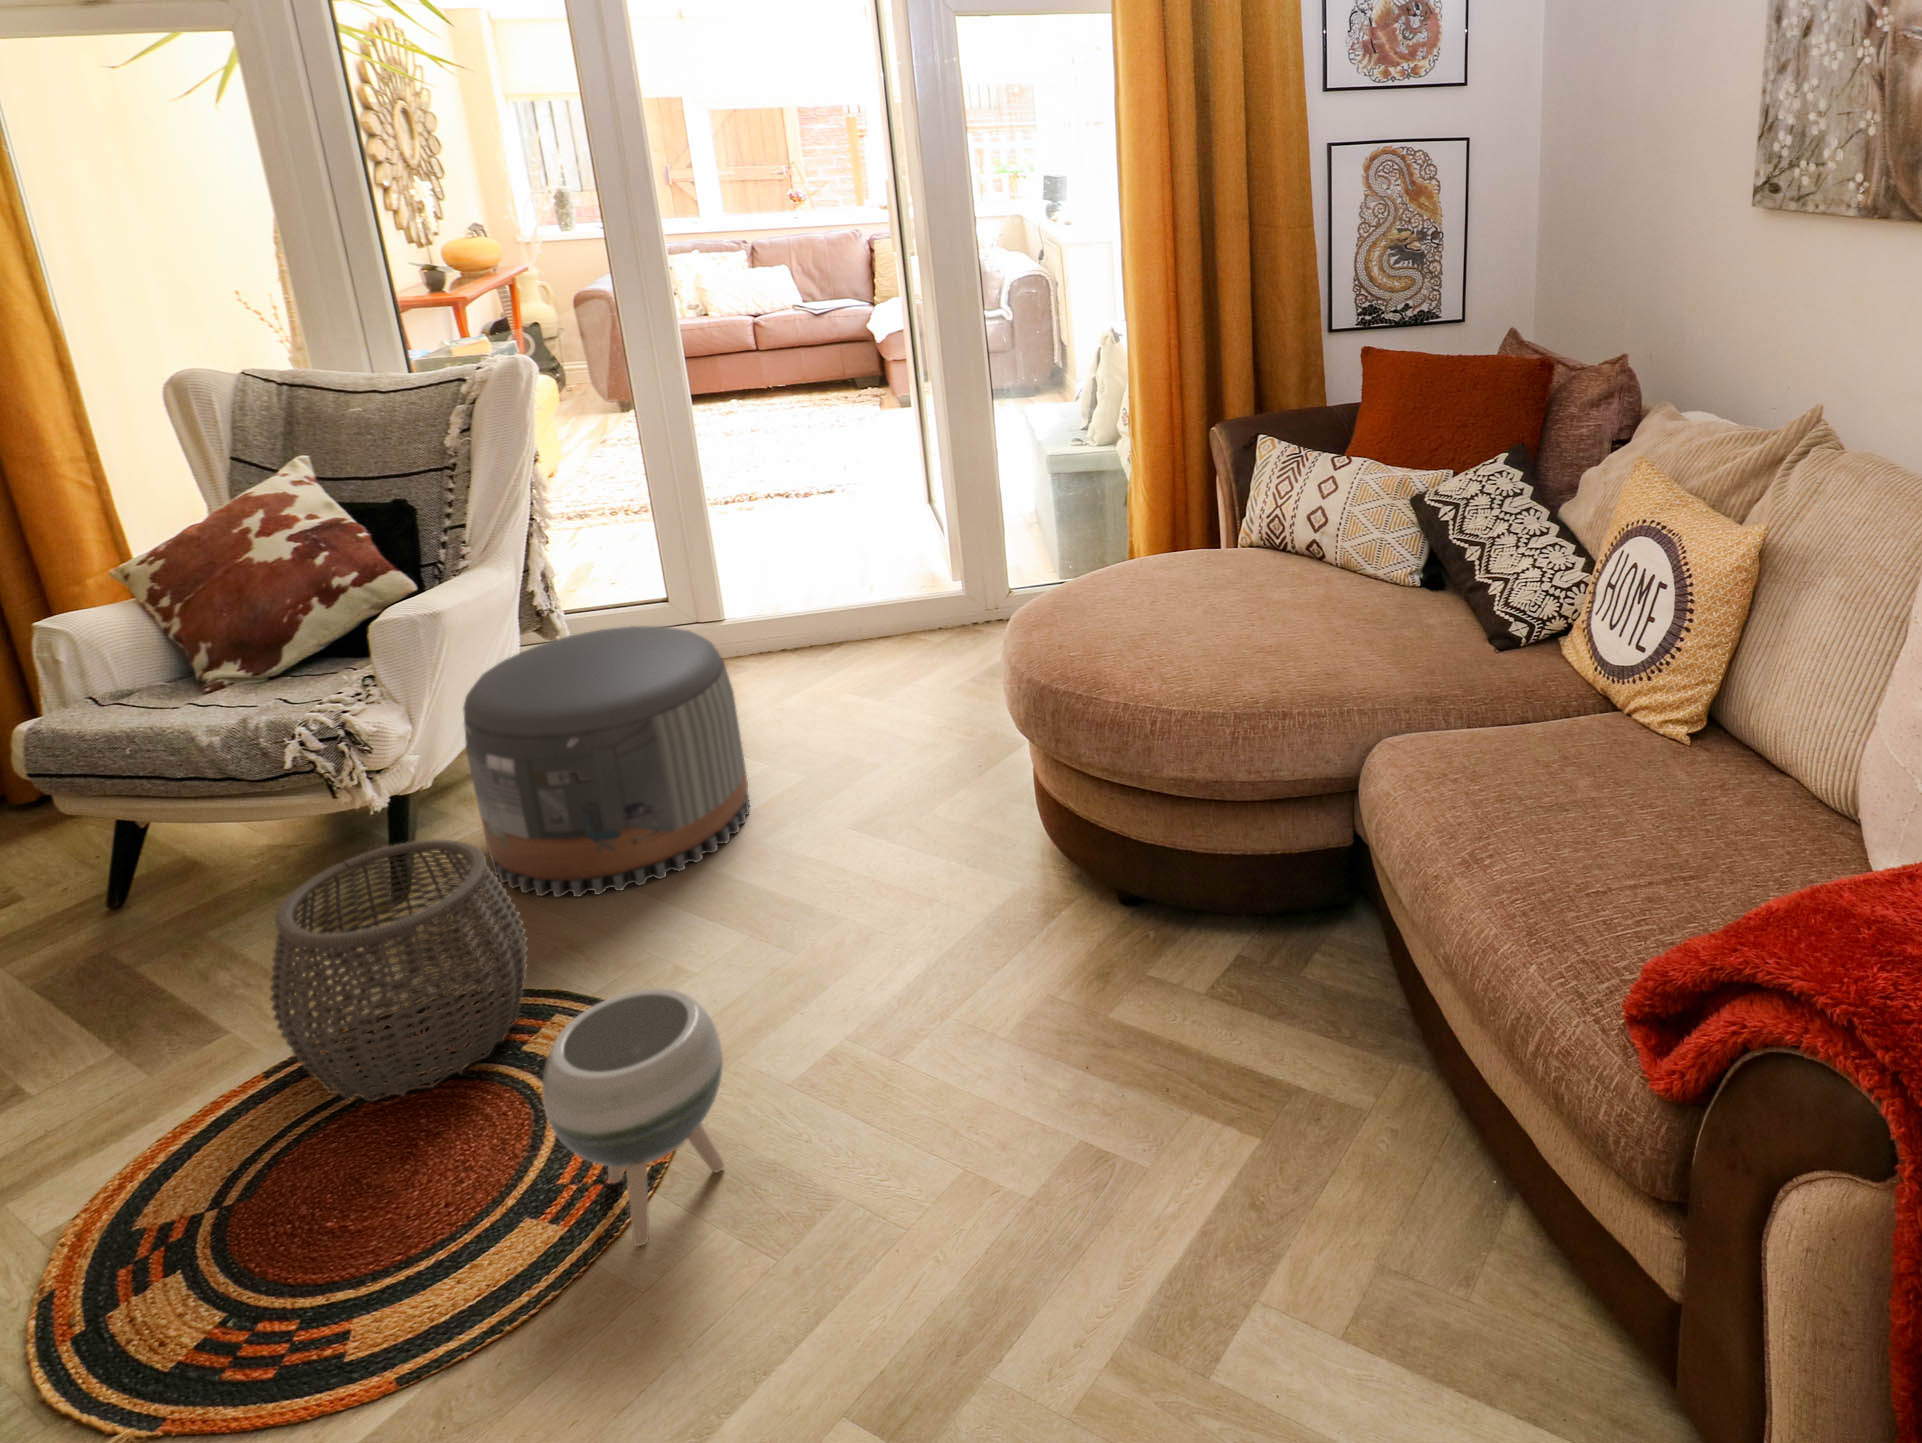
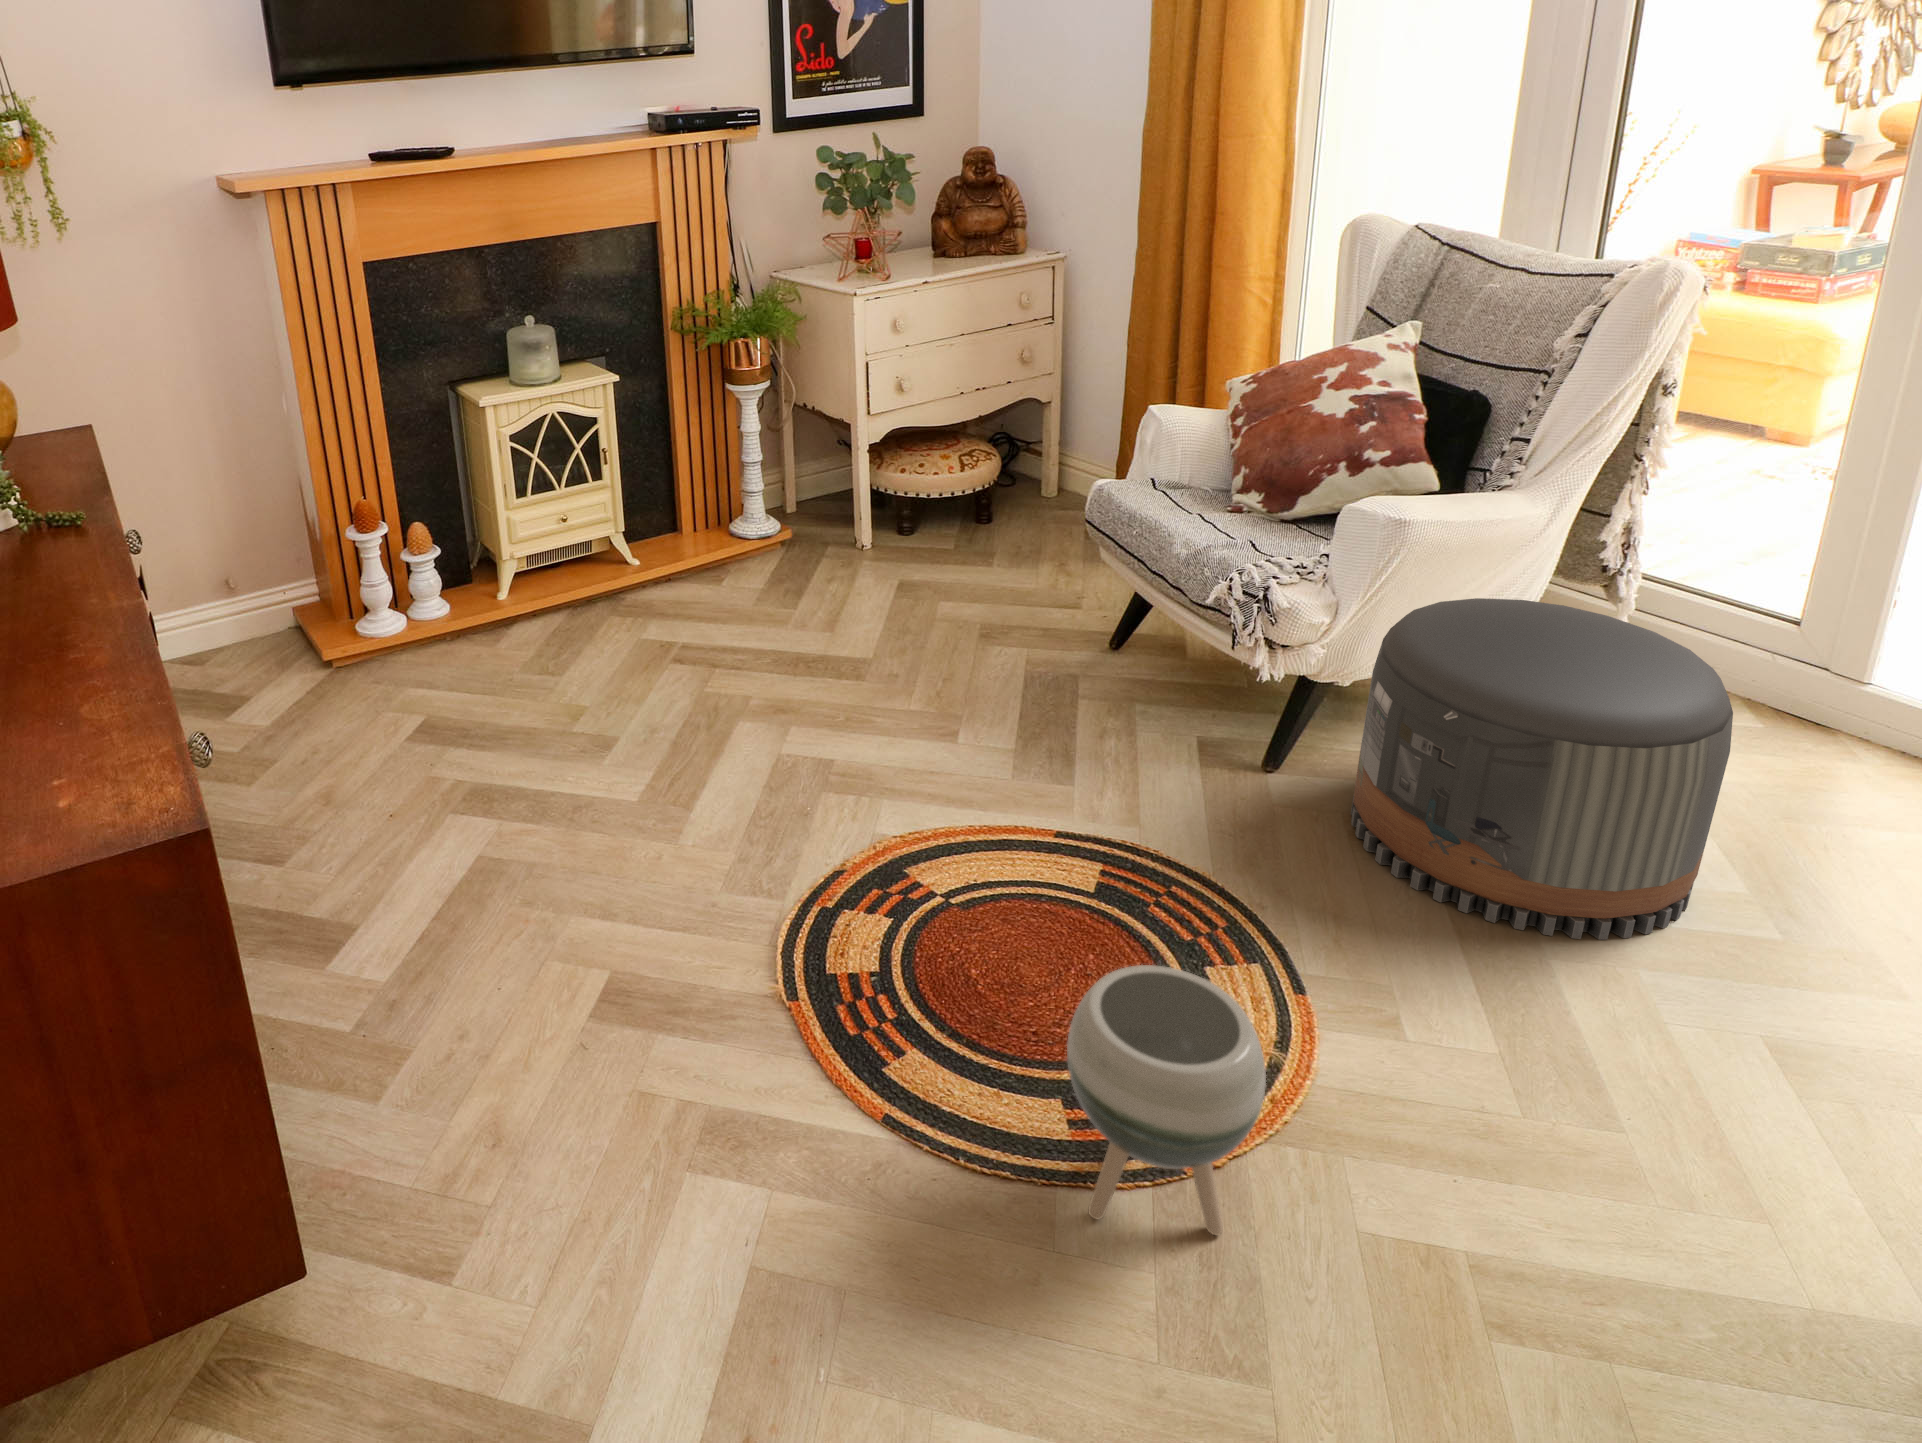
woven basket: present [270,840,528,1101] -> none [1051,700,1280,949]

